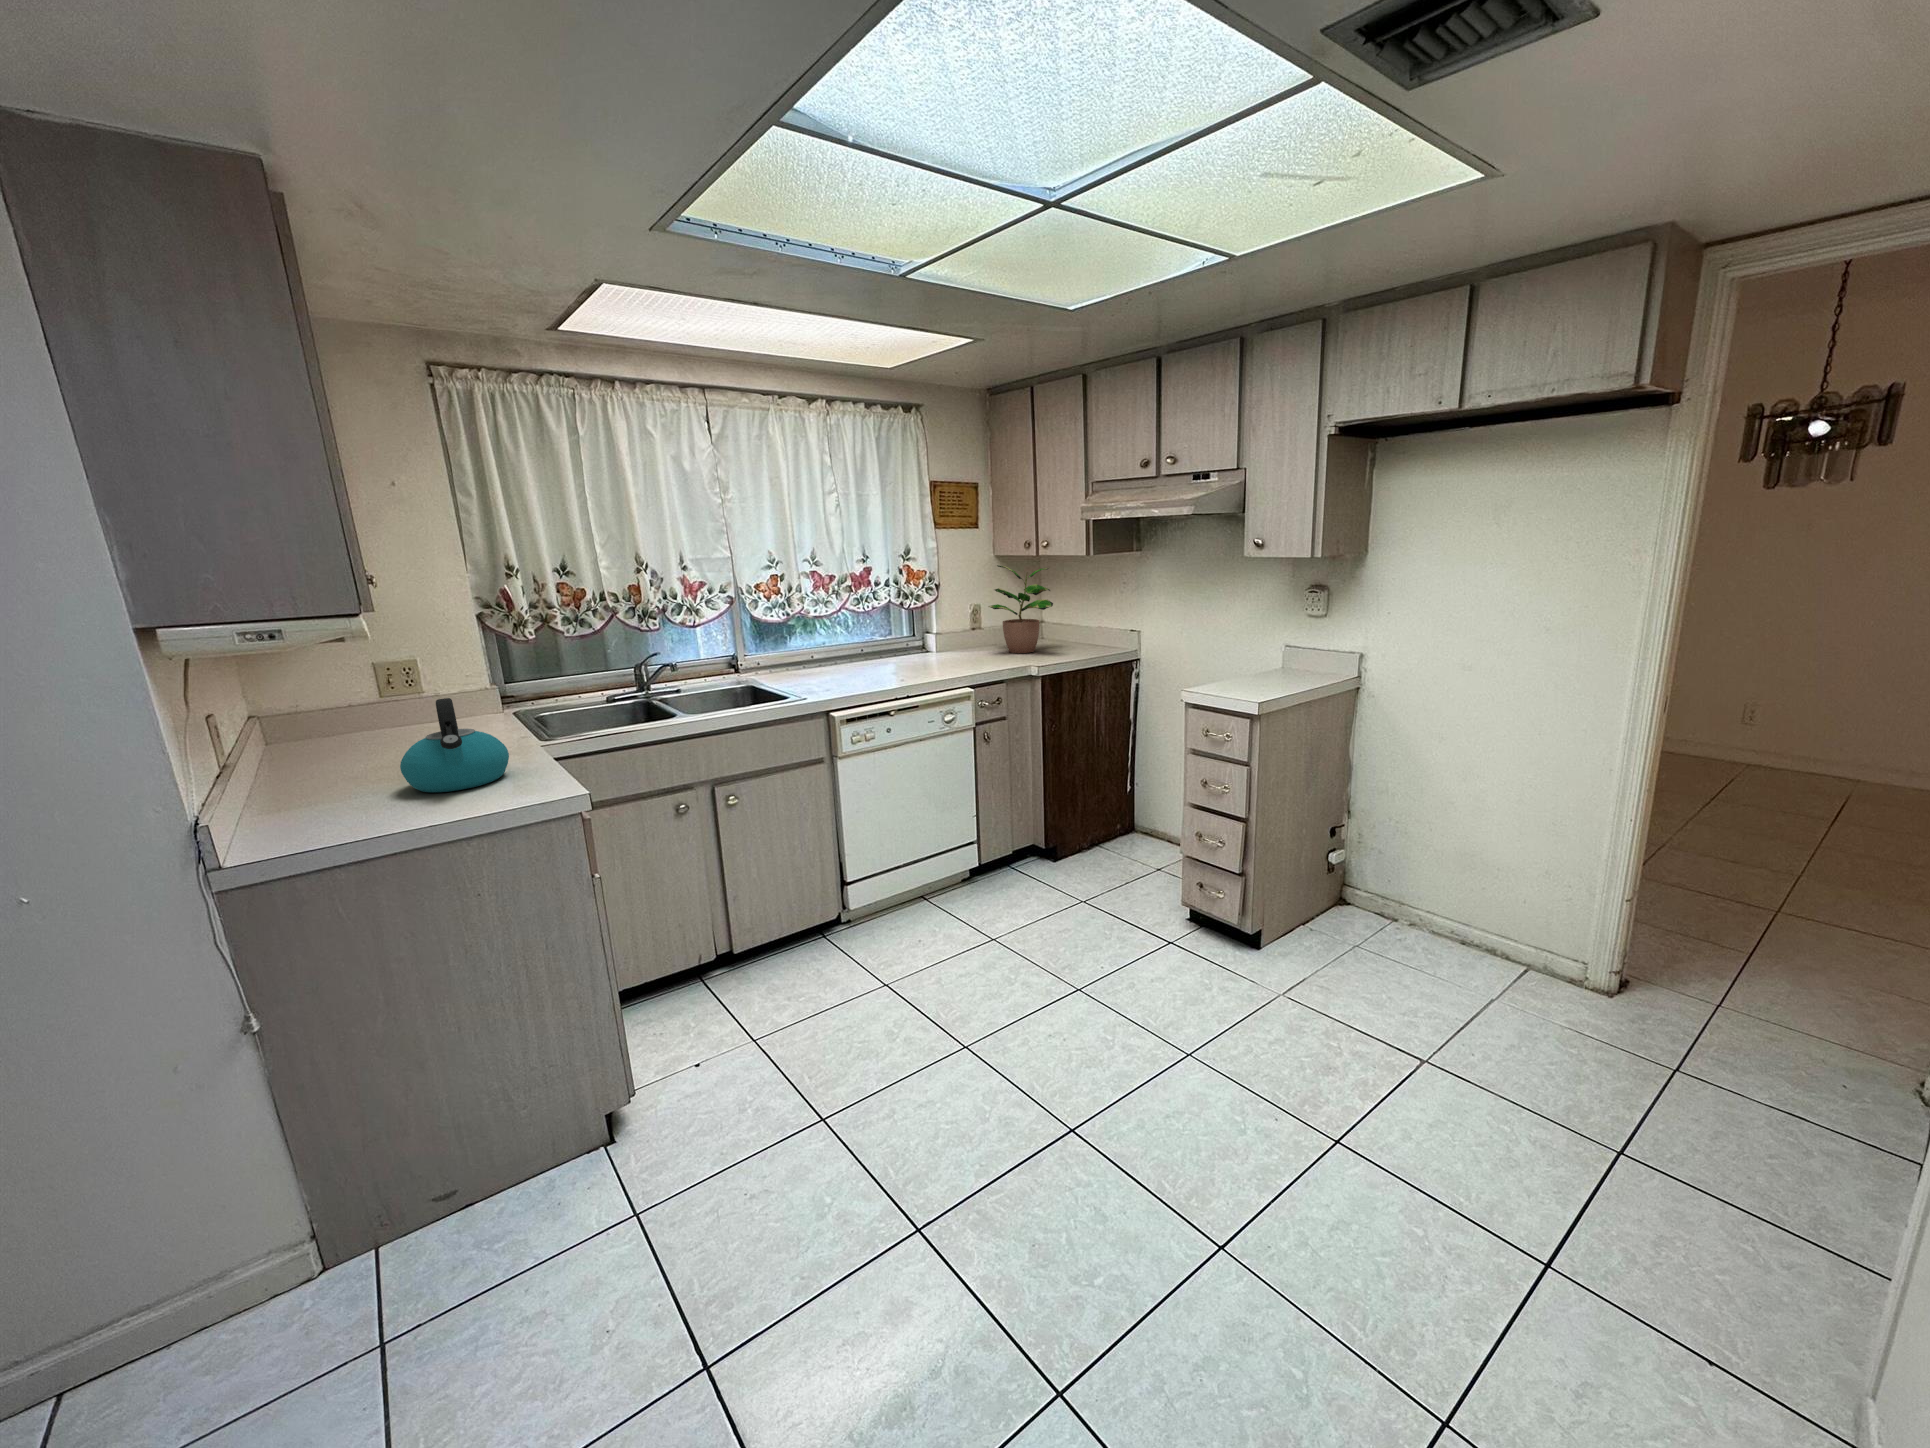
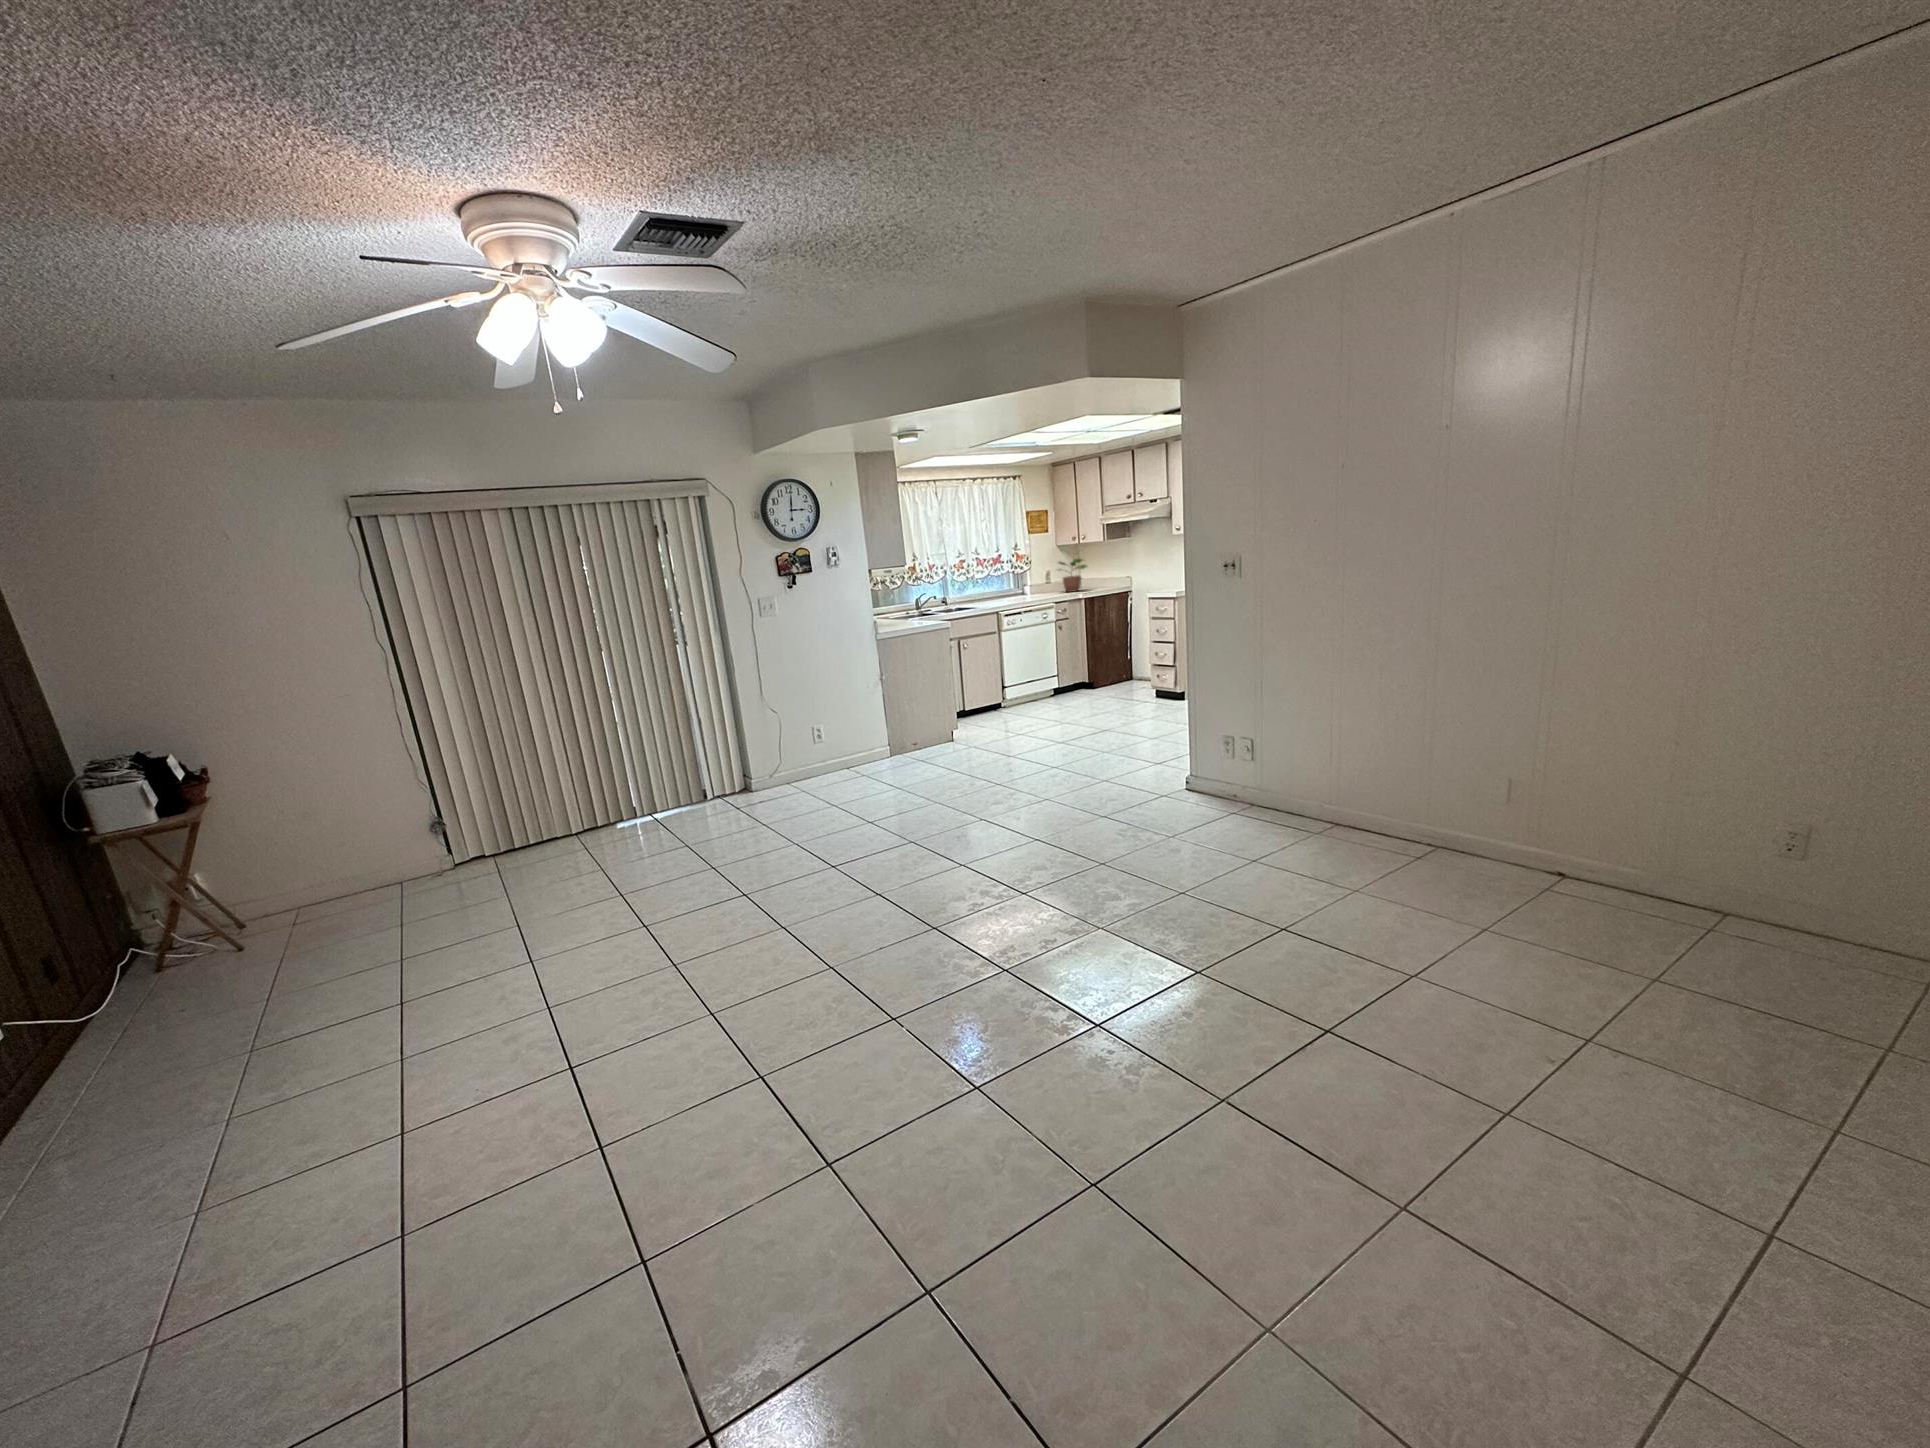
kettle: present [400,698,509,792] -> none [890,595,918,624]

